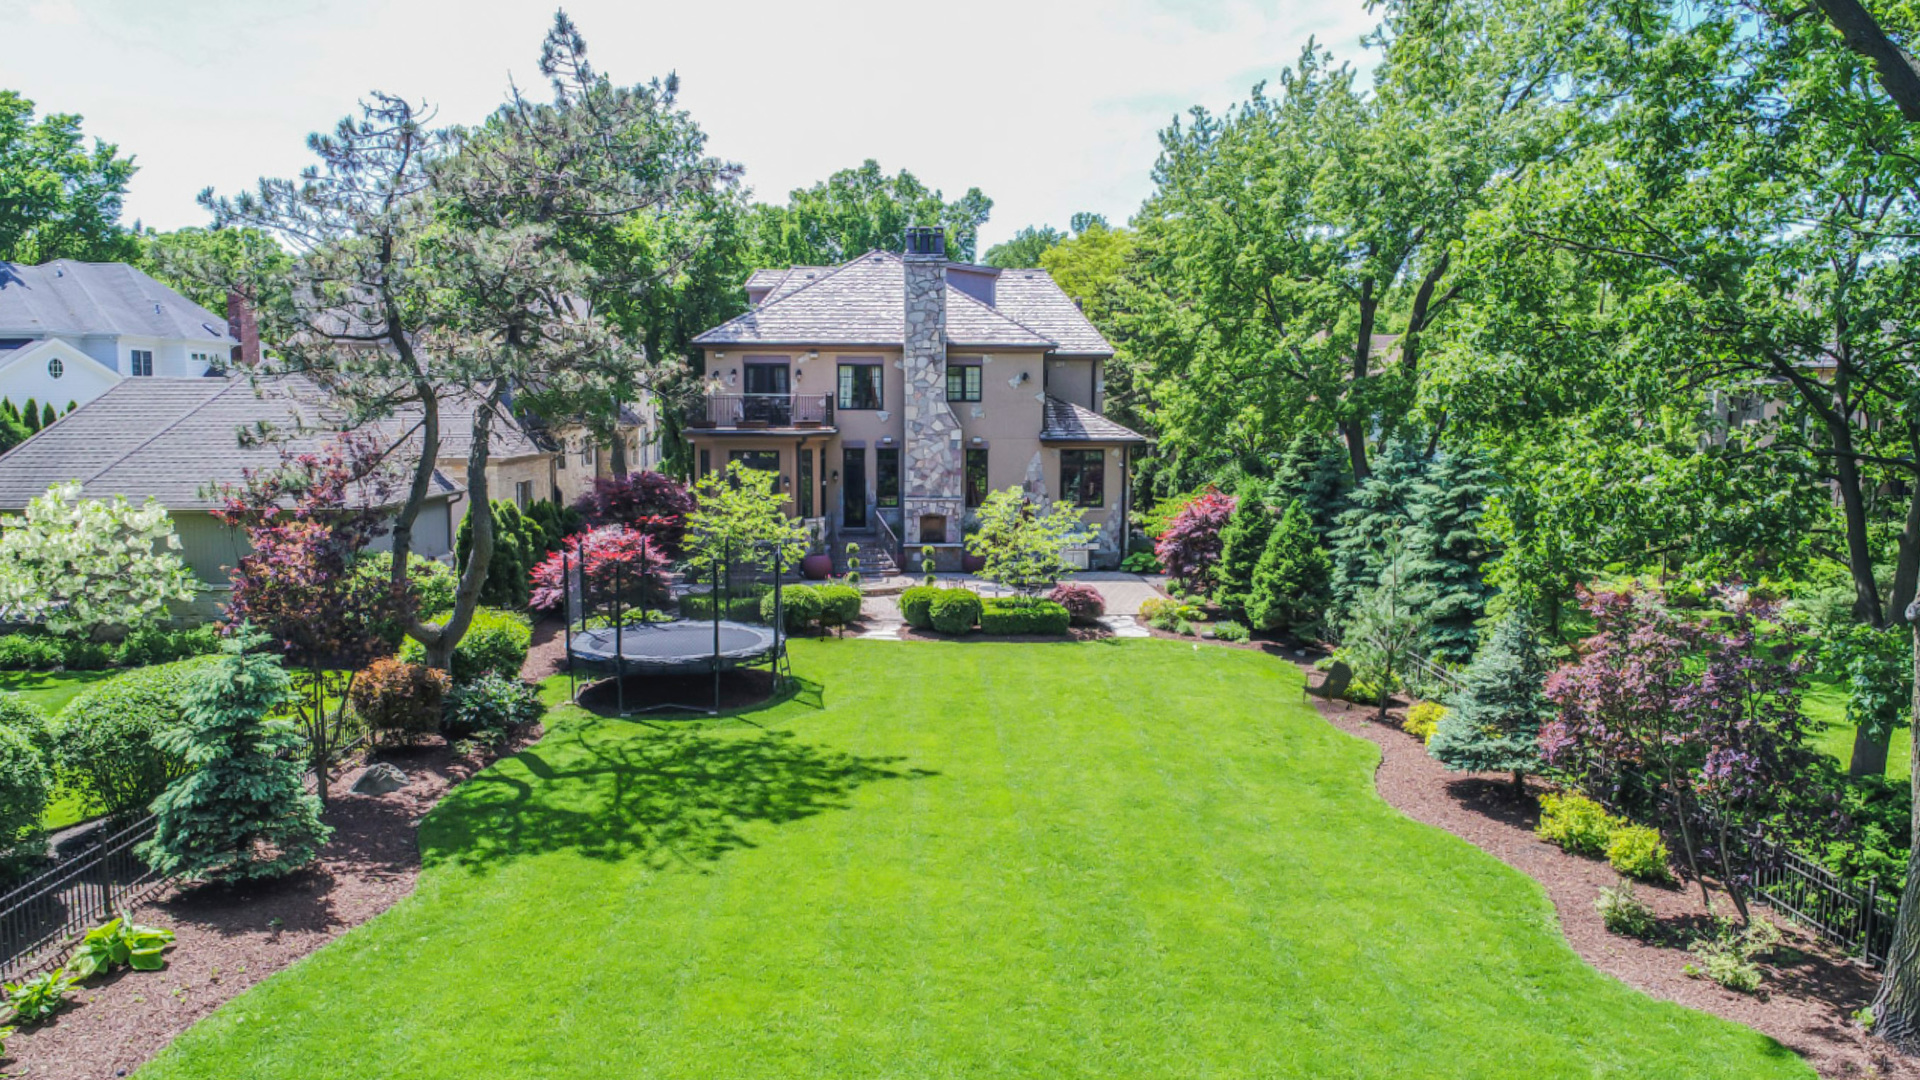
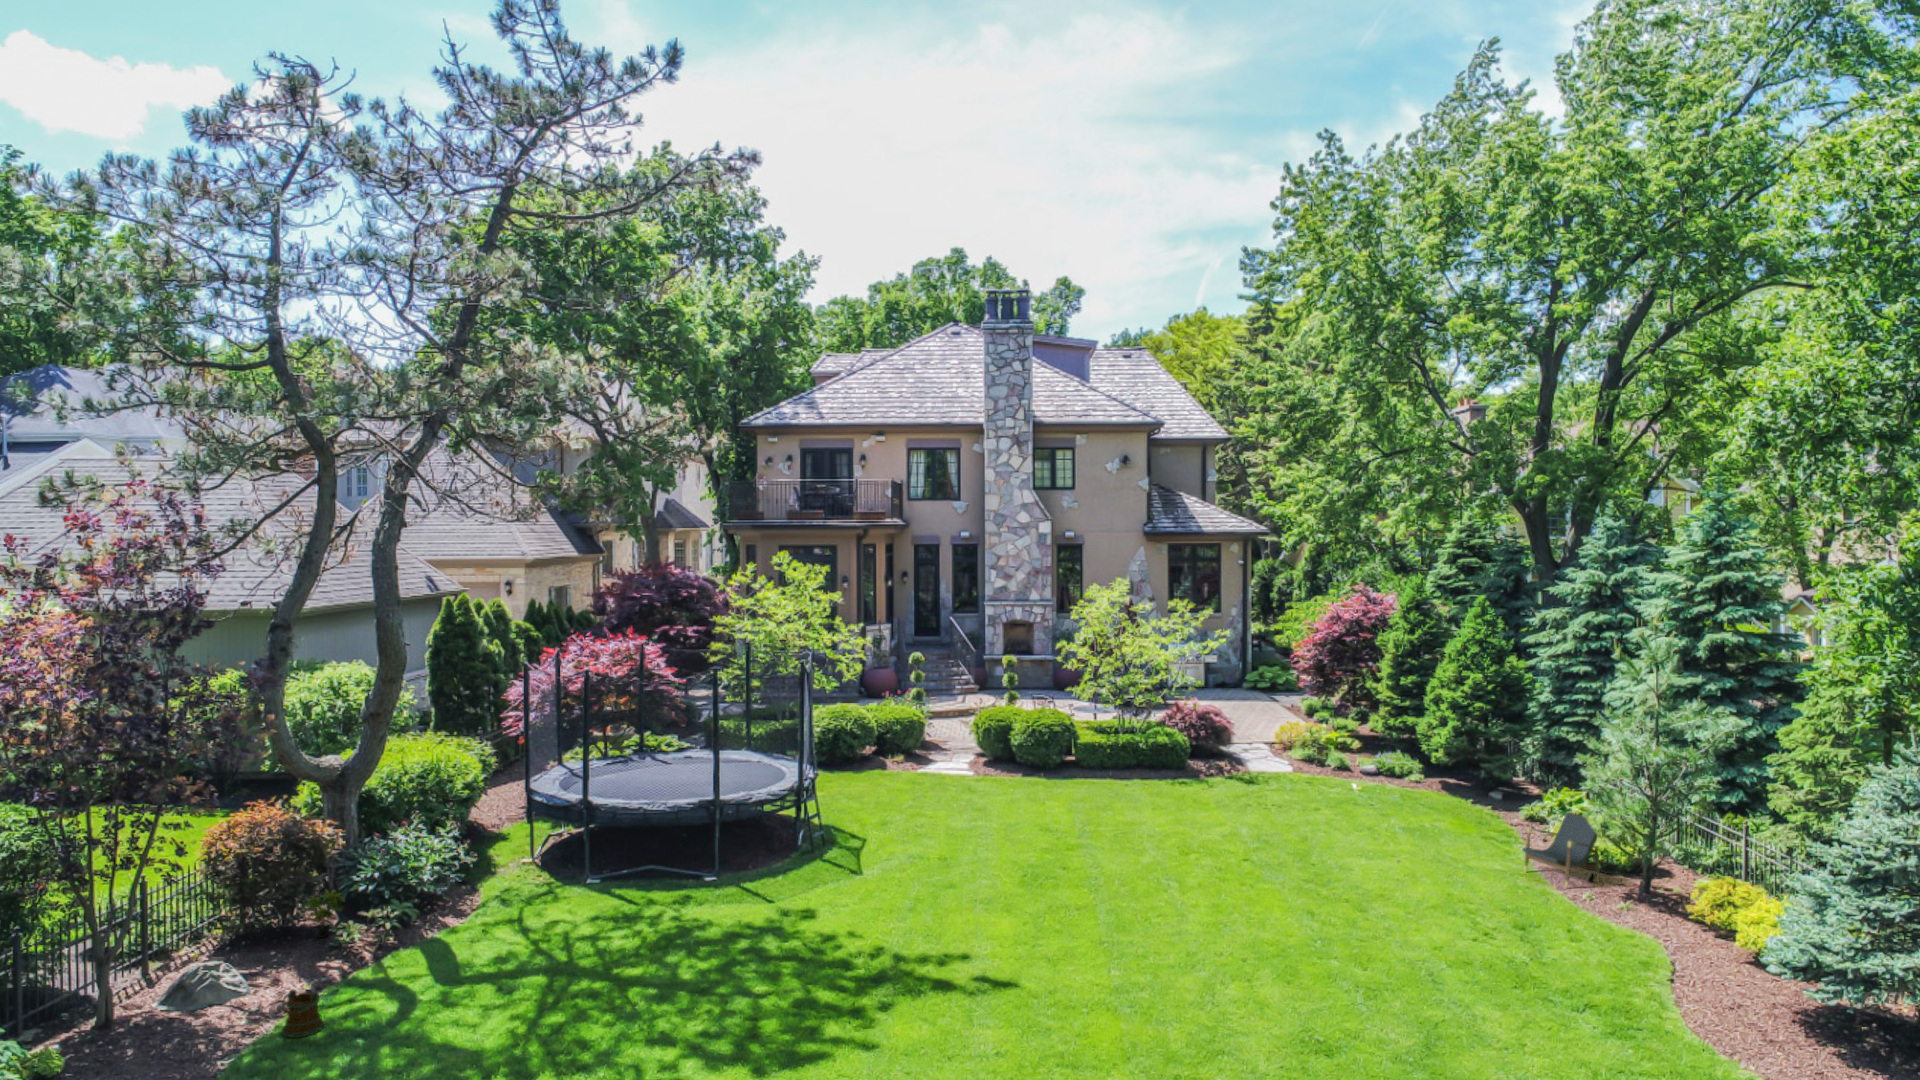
bench: present [804,608,843,641] -> none [852,731,900,776]
potted plant: none [419,720,450,754] -> present [305,891,344,938]
bucket: none [440,780,469,810] -> present [282,990,325,1038]

